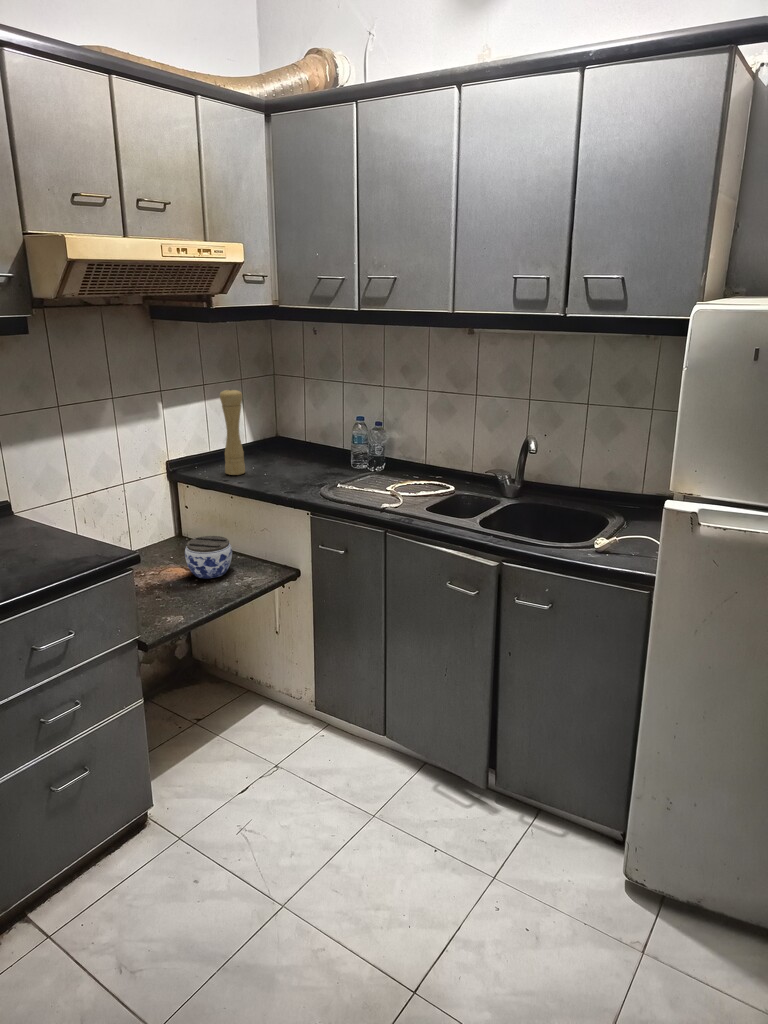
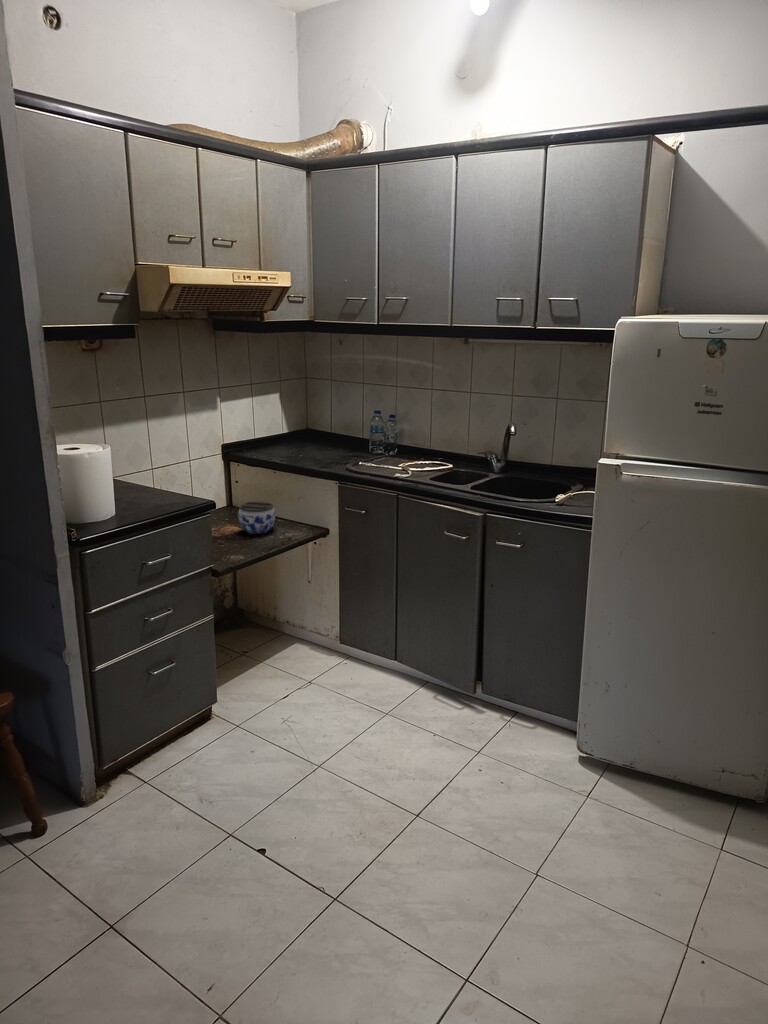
pepper mill: present [220,389,245,475] -> none [266,385,285,455]

